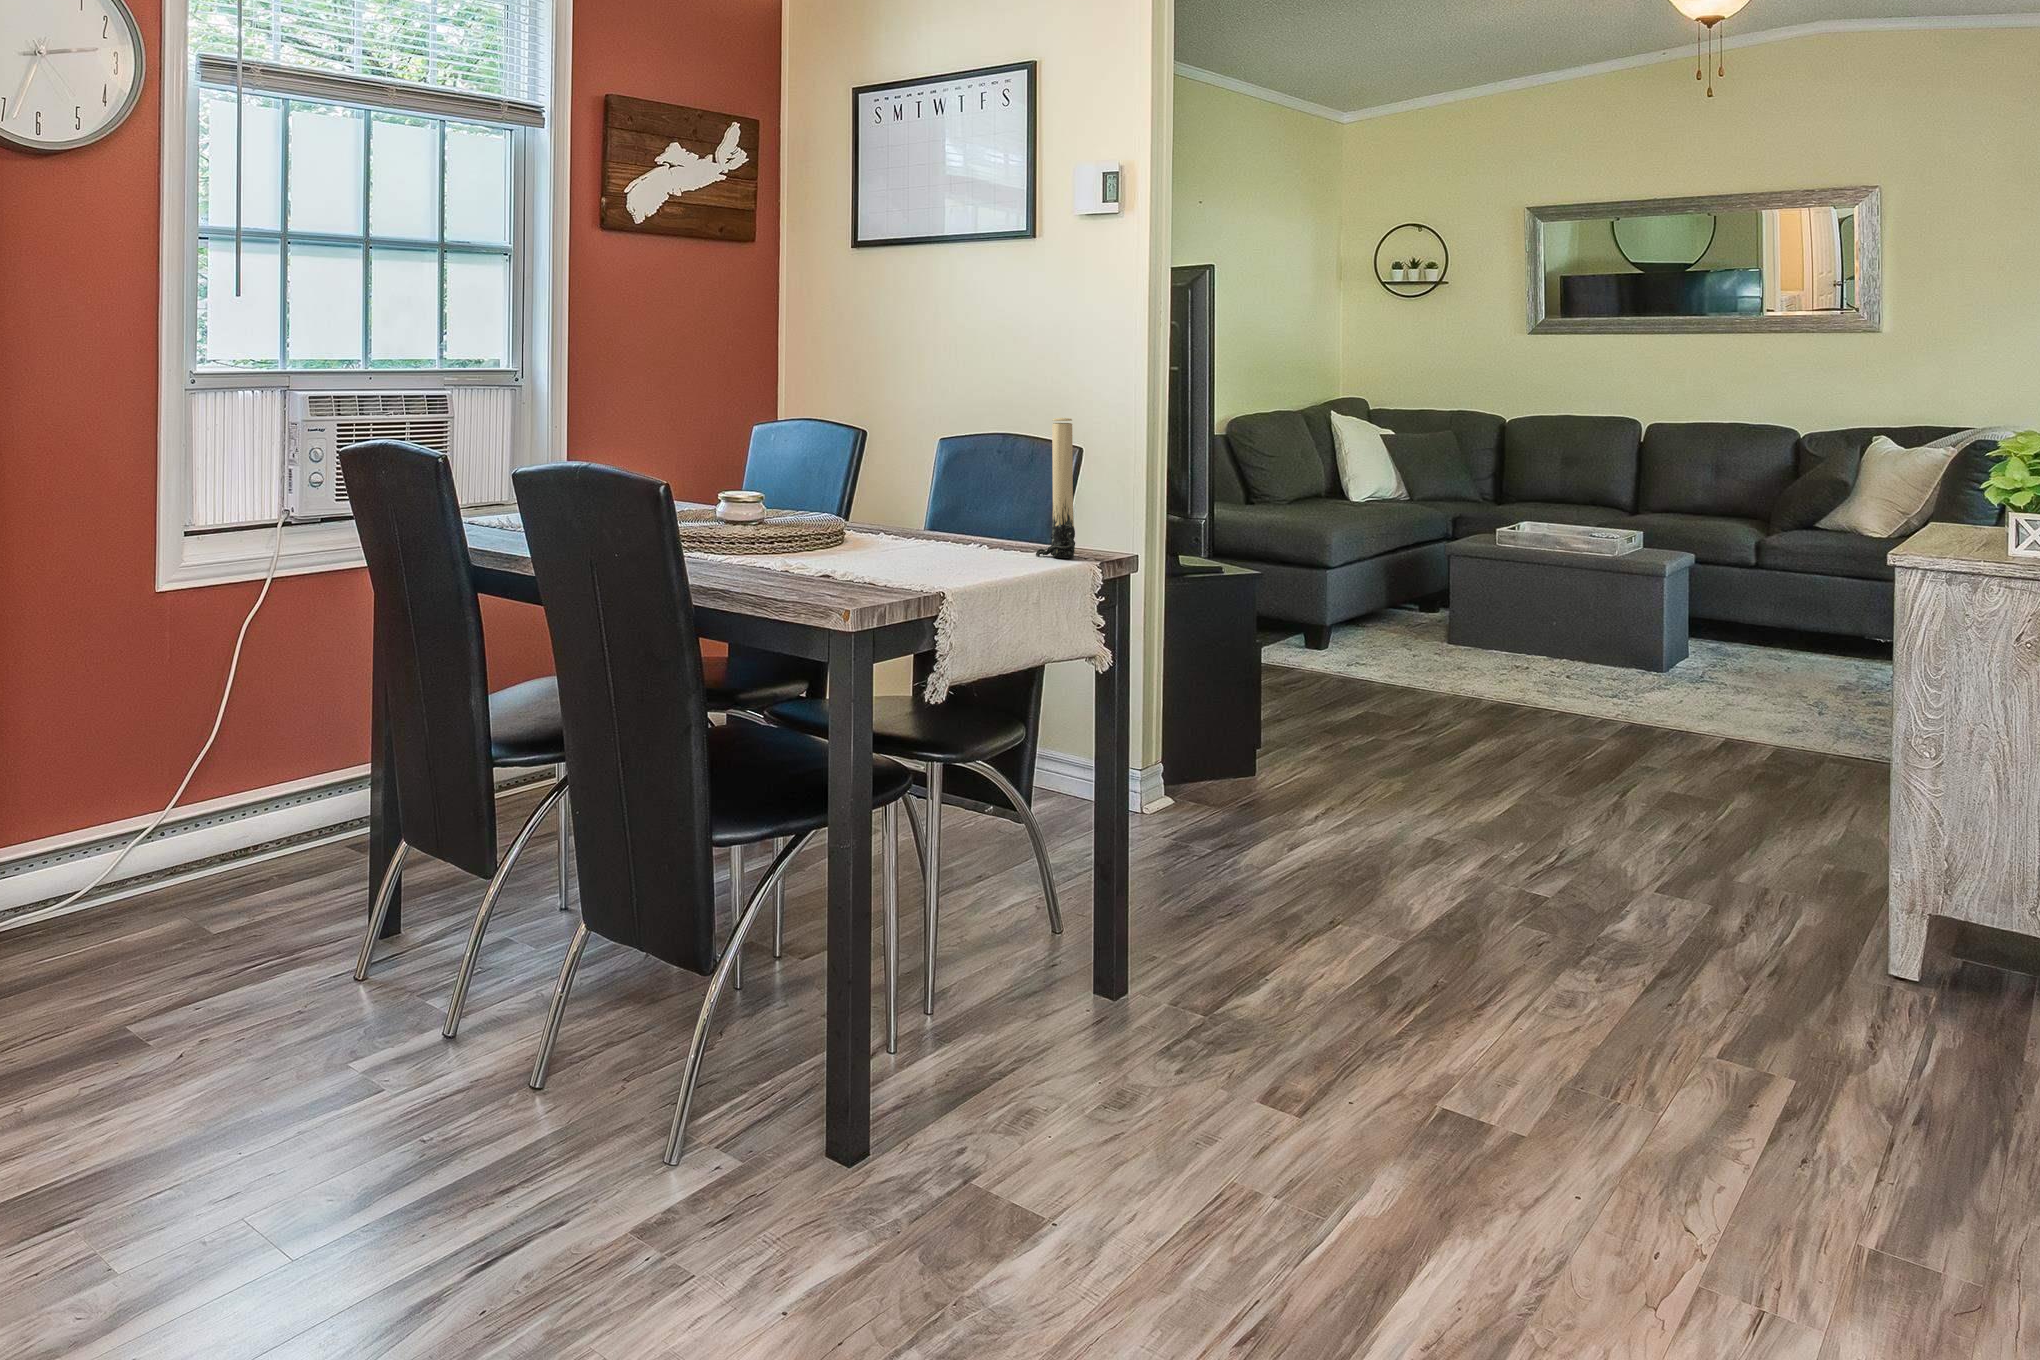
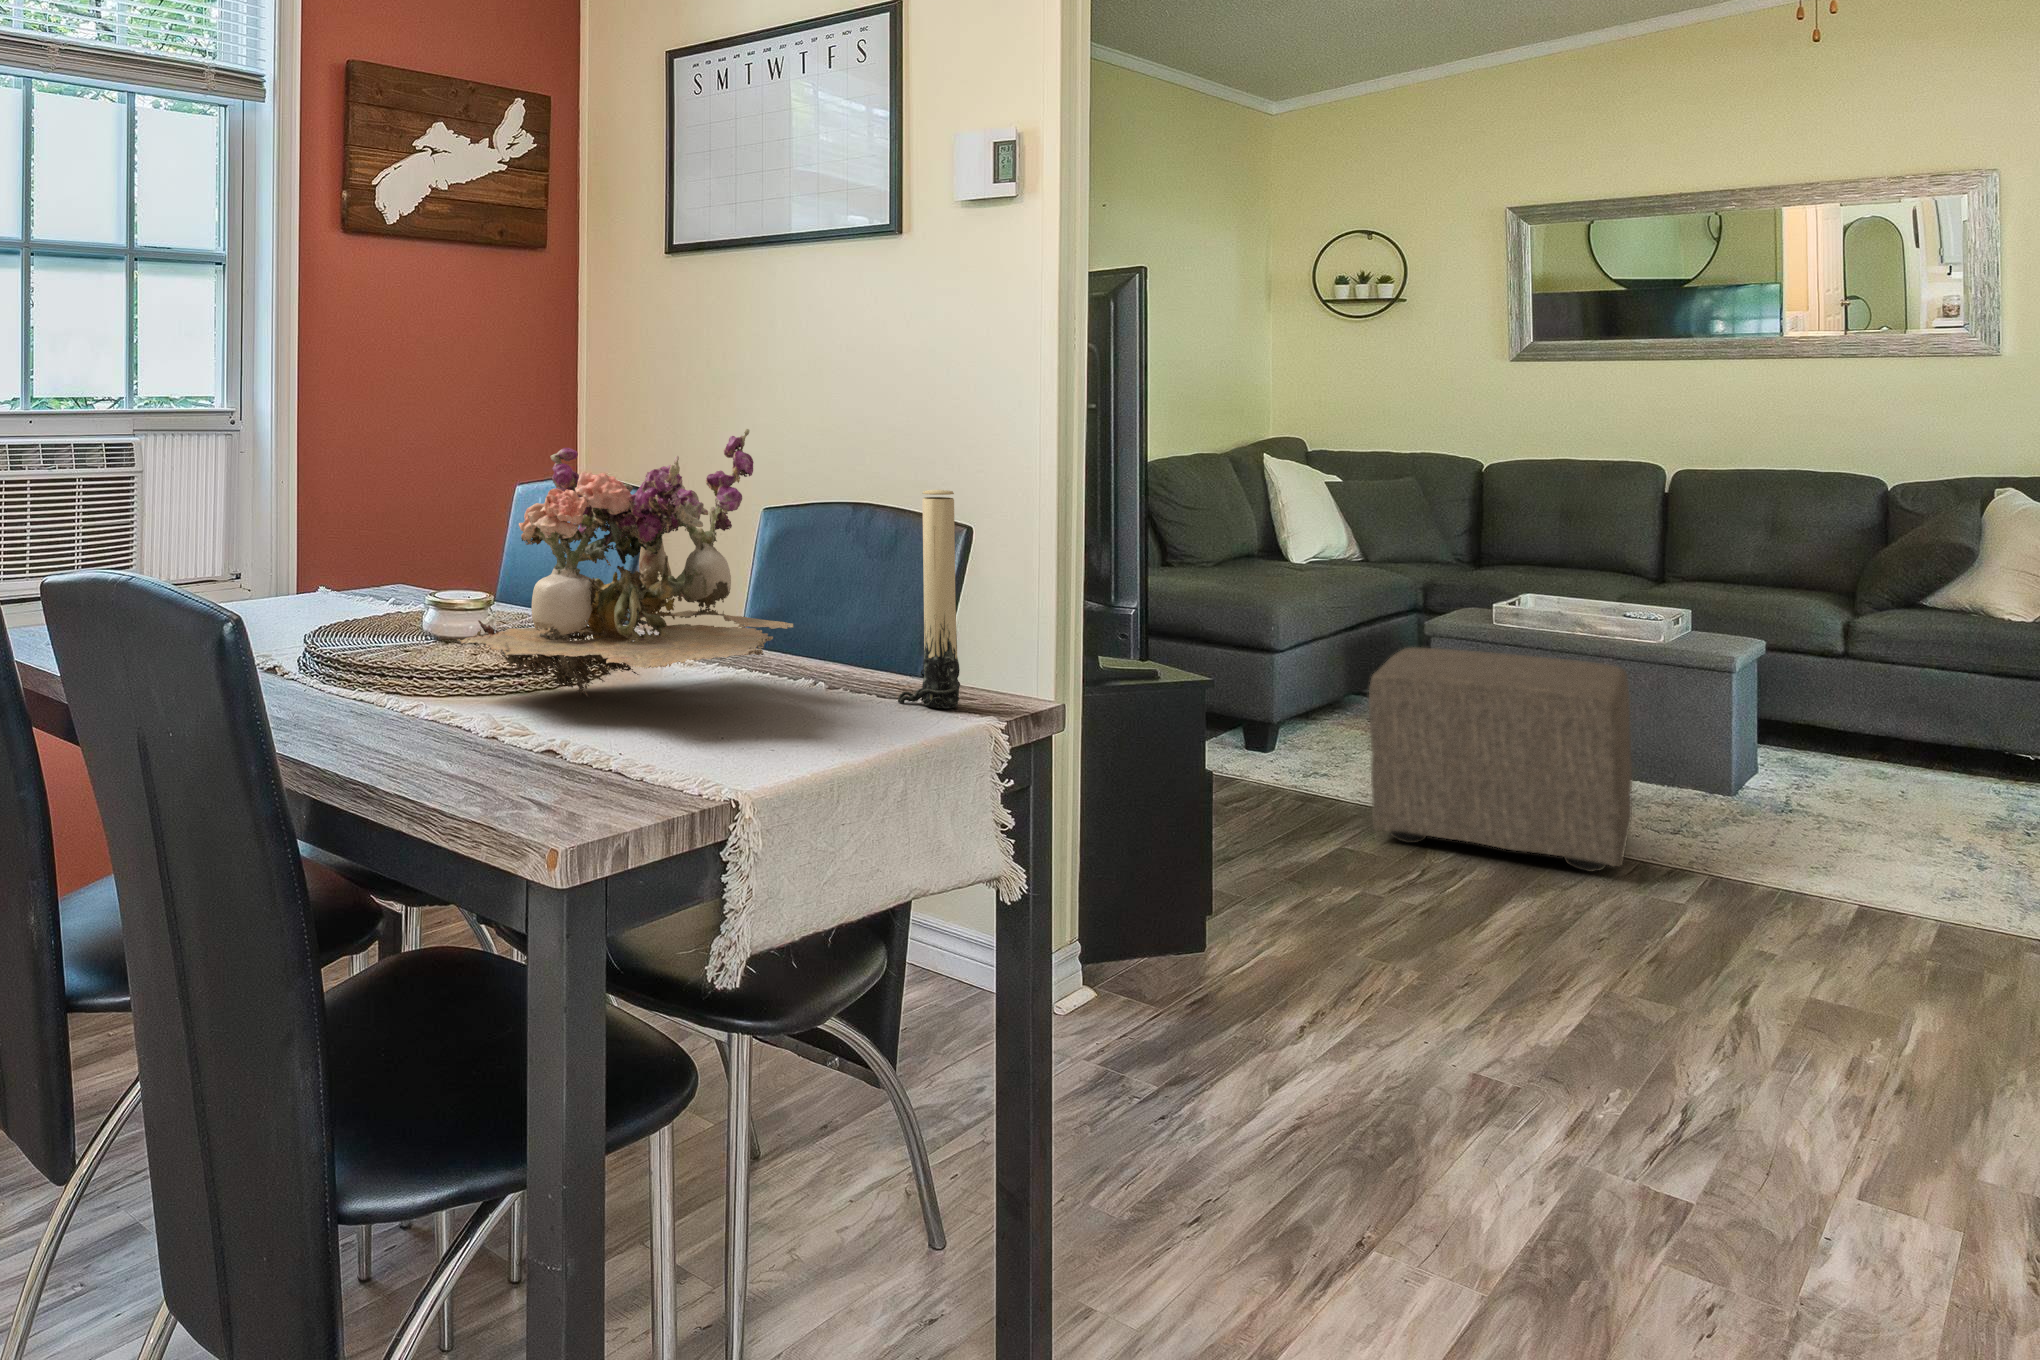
flower arrangement: none [753,379,969,554] -> present [459,429,793,697]
ottoman: none [1389,560,1581,719] -> present [1369,648,1632,871]

